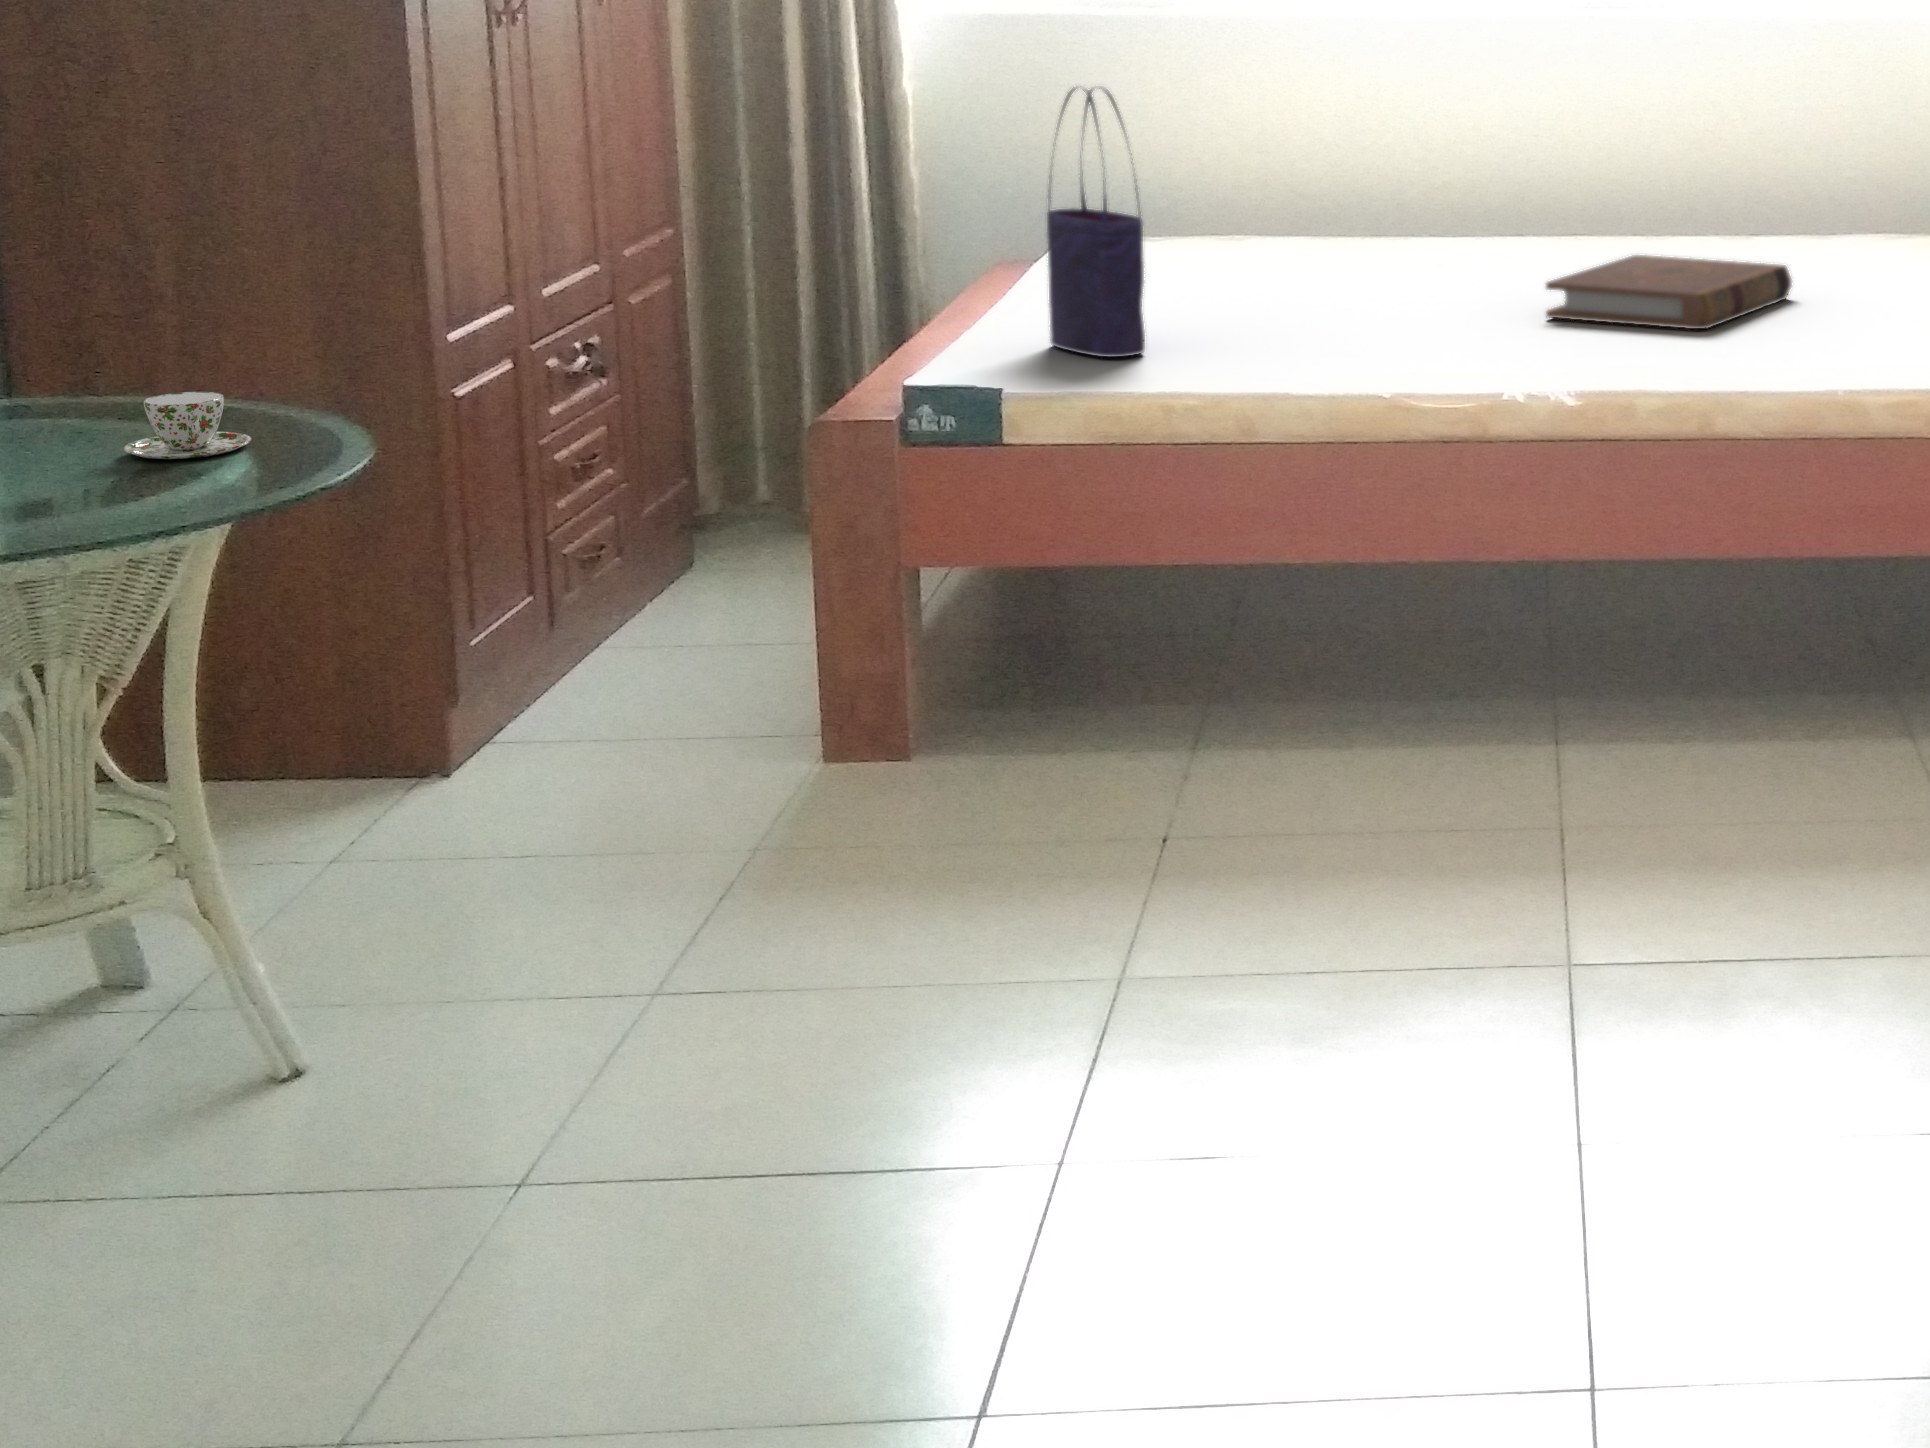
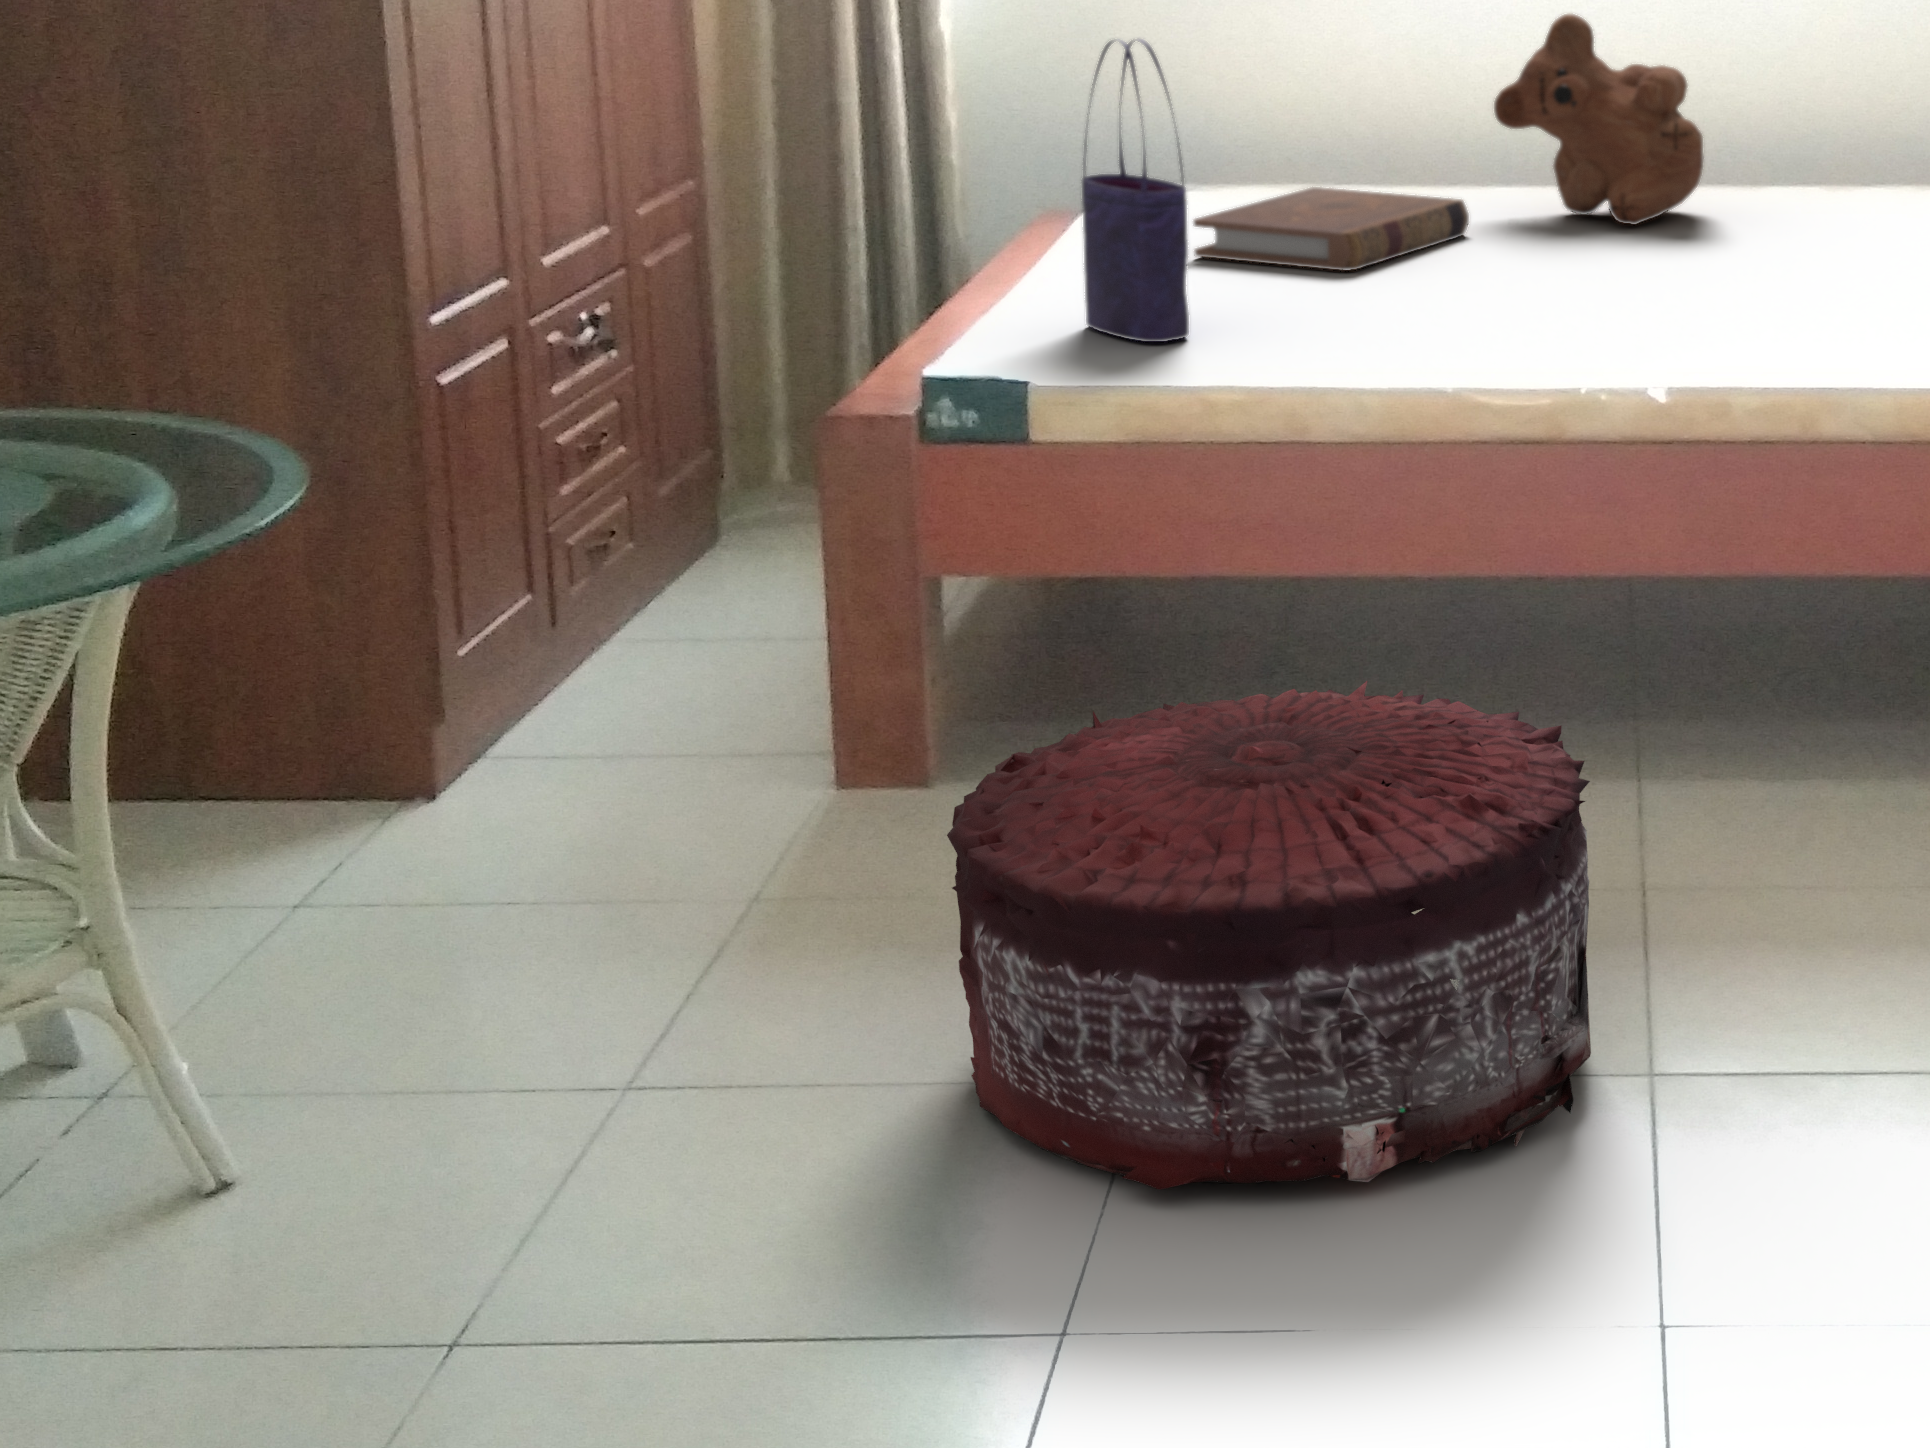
teddy bear: none [1416,76,1606,265] -> present [1494,14,1704,225]
book: present [1546,255,1792,329] -> present [1194,187,1469,271]
teacup: present [124,392,251,459] -> none [23,427,165,508]
pouf: none [943,634,1513,1055] -> present [947,681,1591,1190]

